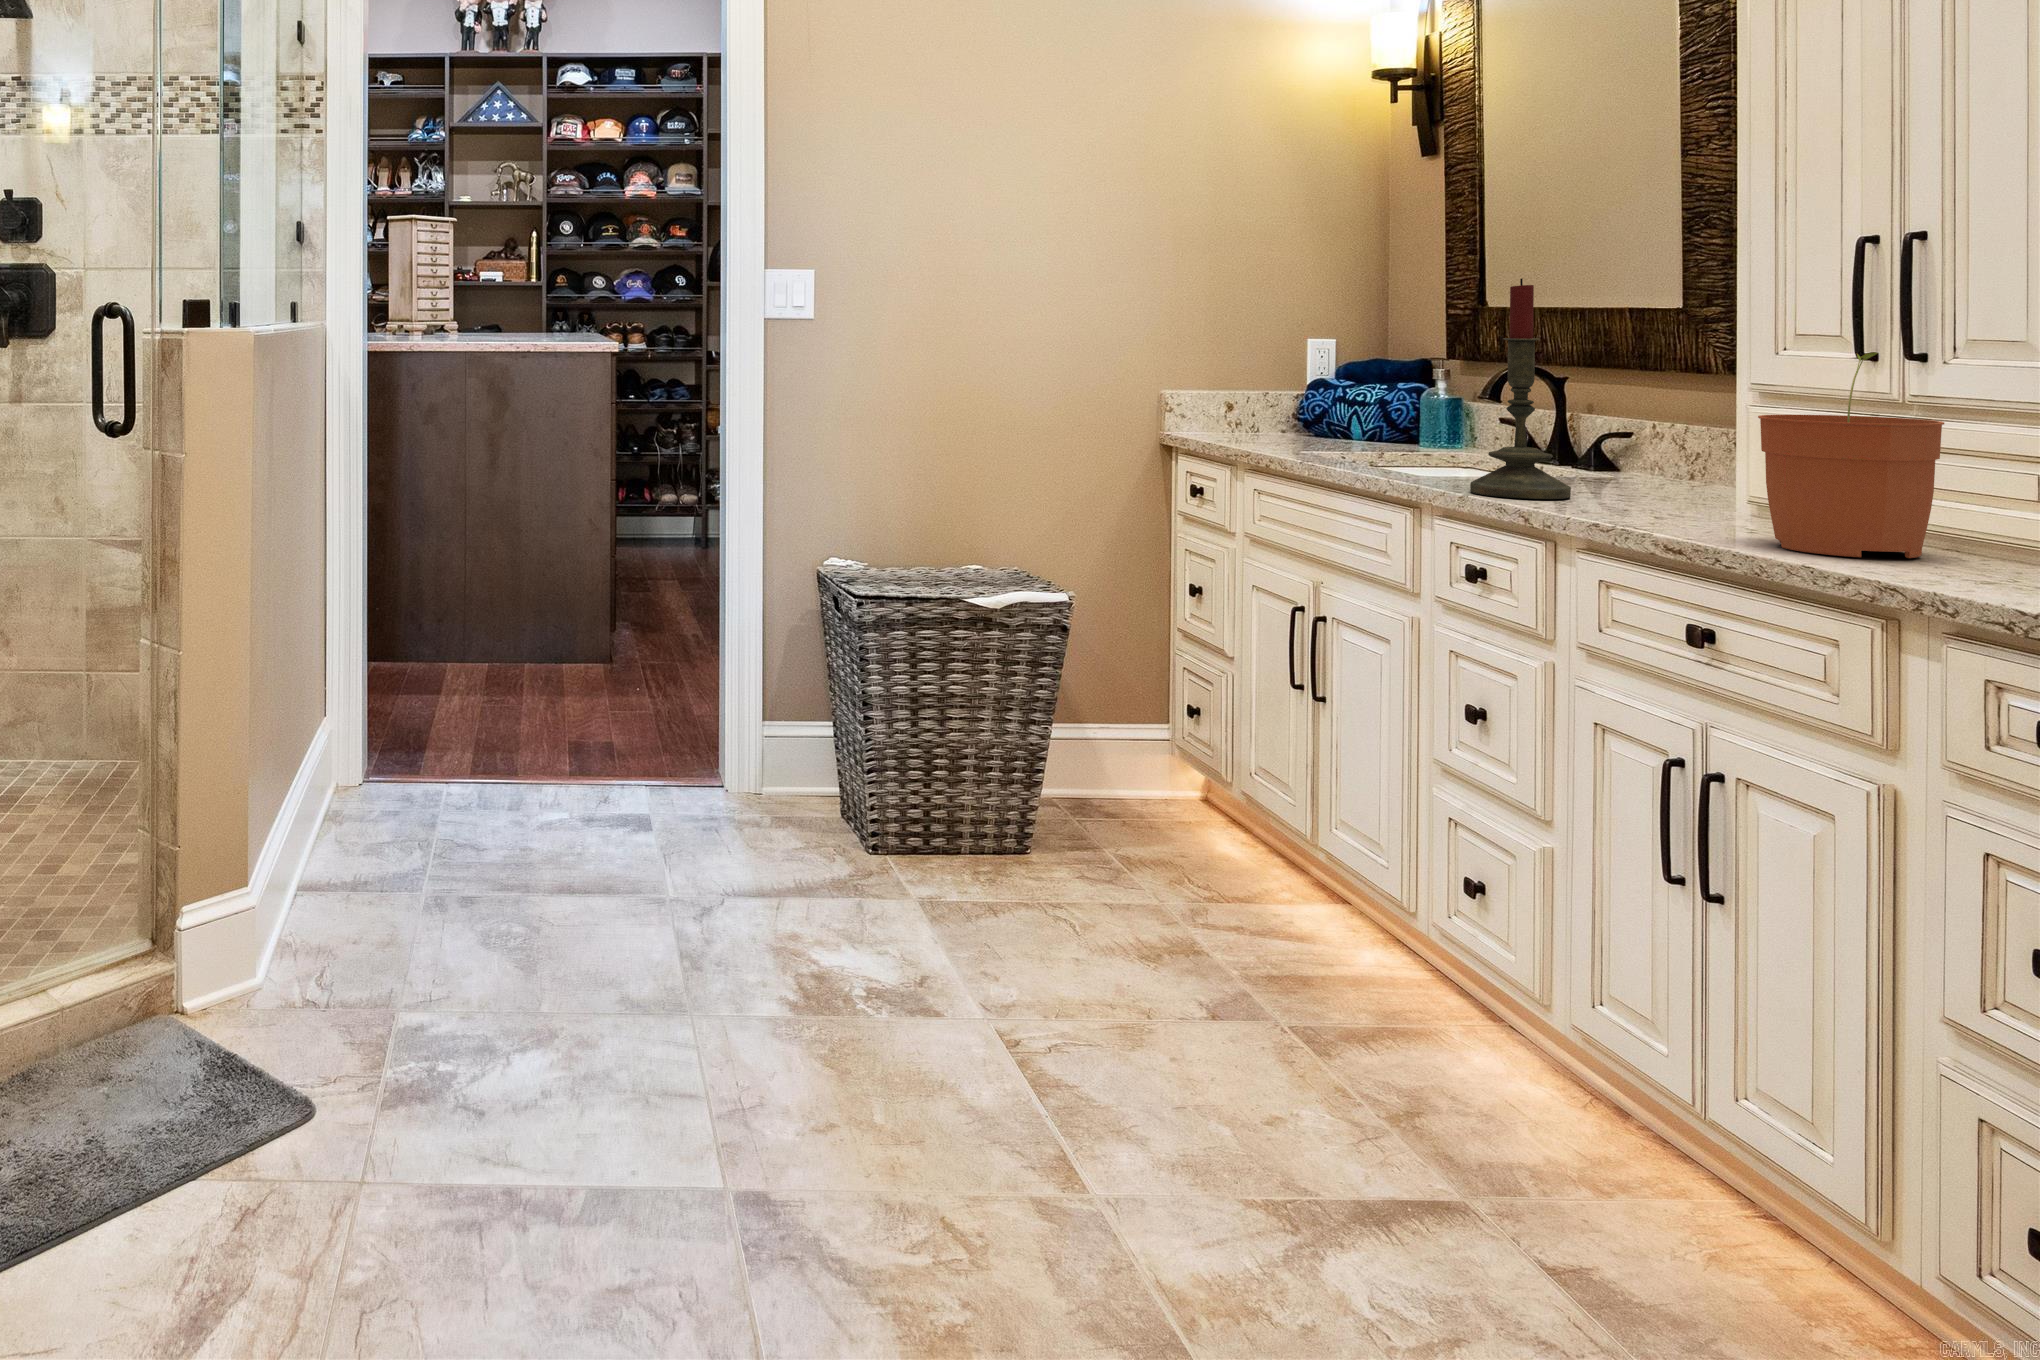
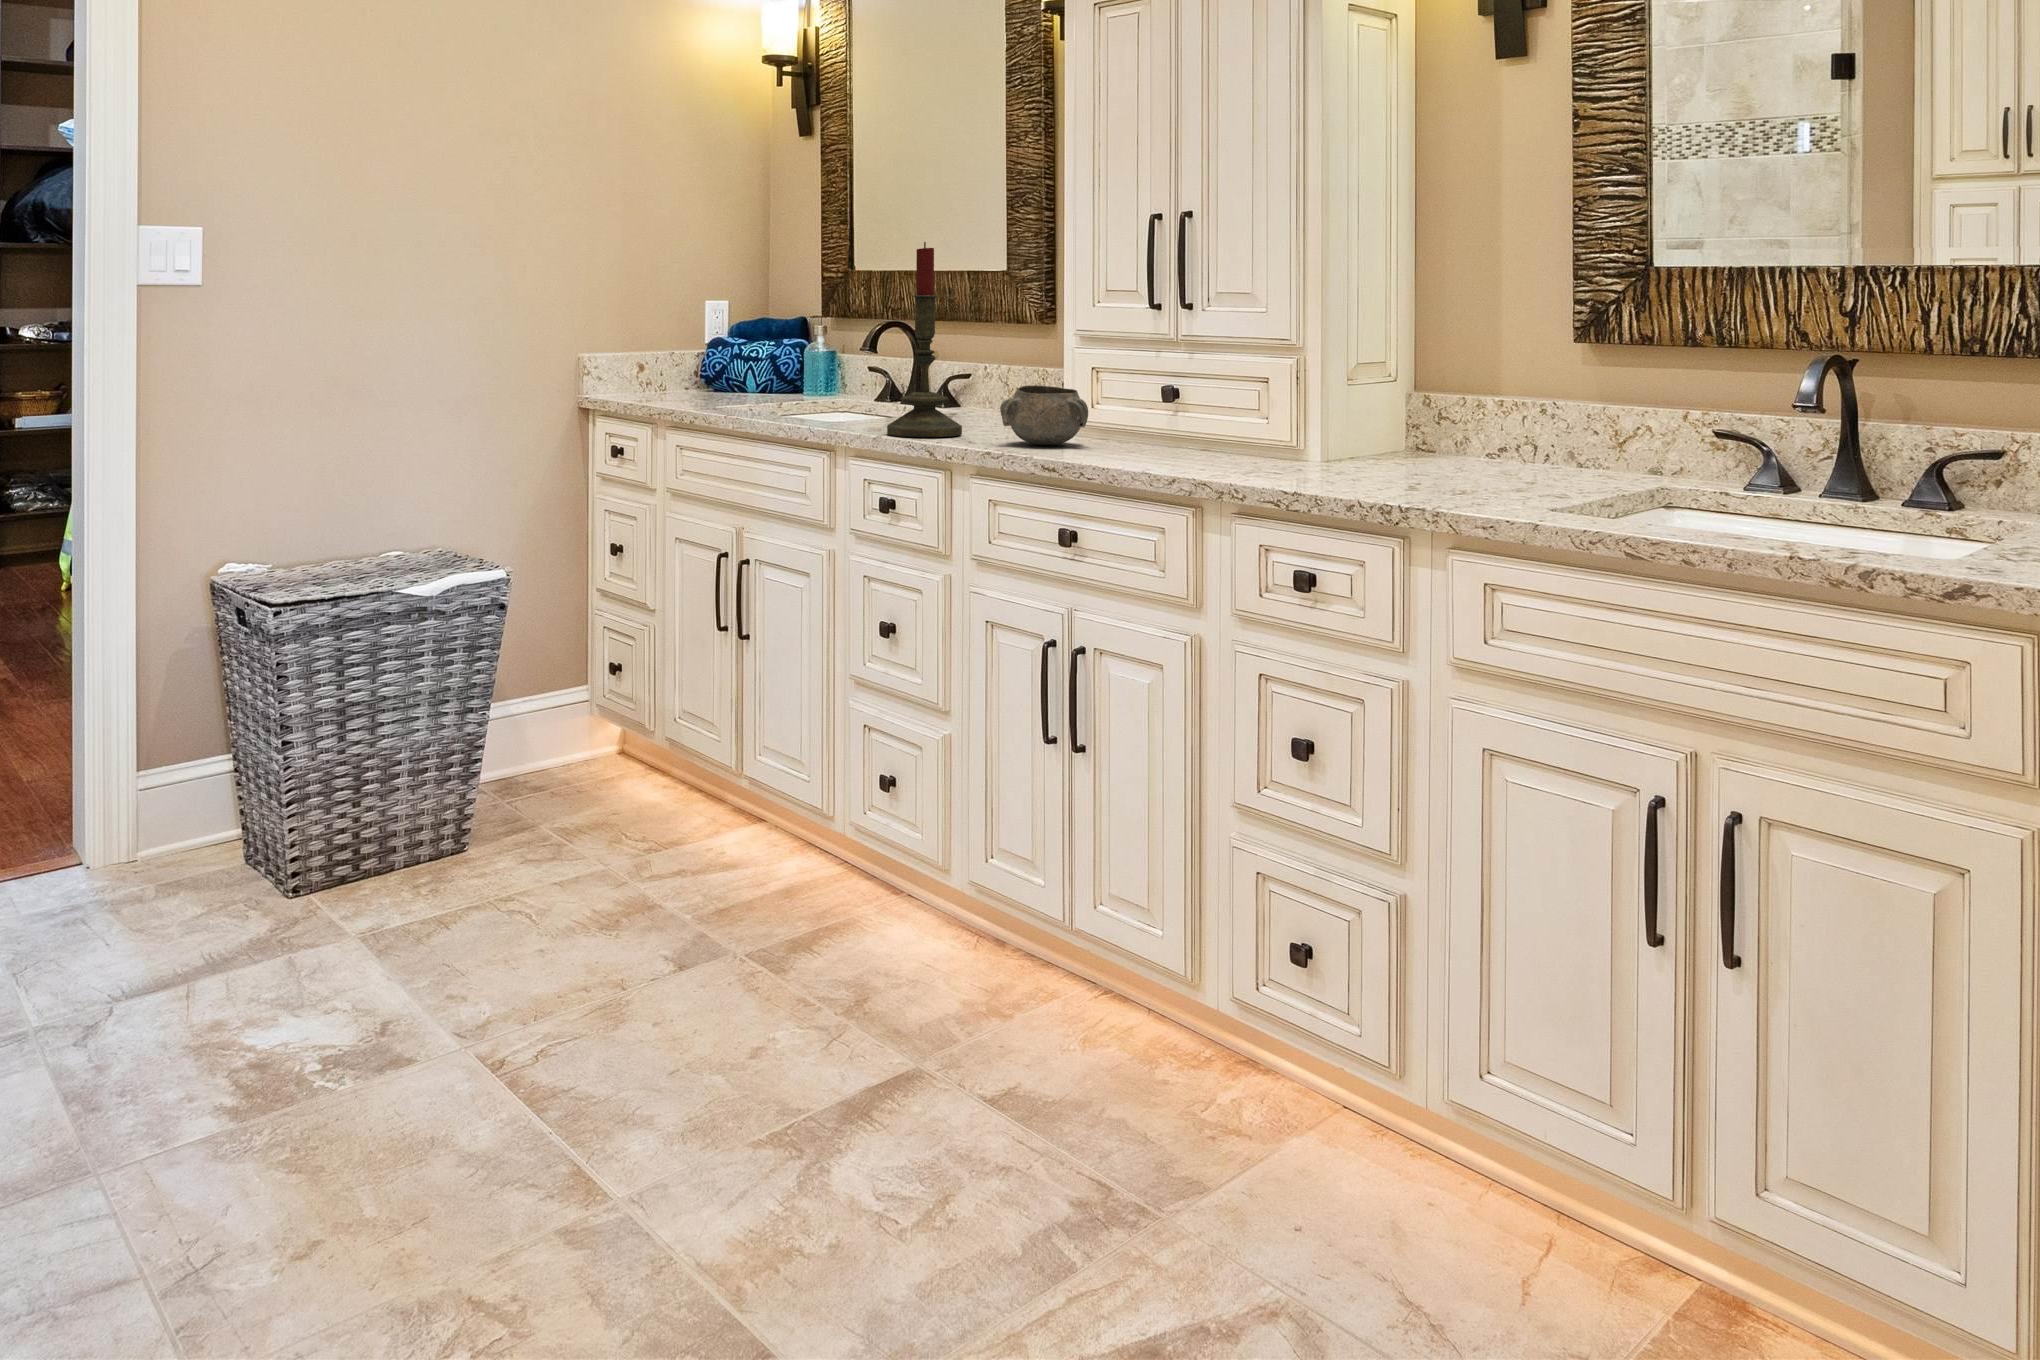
plant pot: present [1758,352,1944,558] -> none [1118,302,1231,465]
decorative bowl: none [1608,446,1736,518] -> present [1000,385,1088,445]

